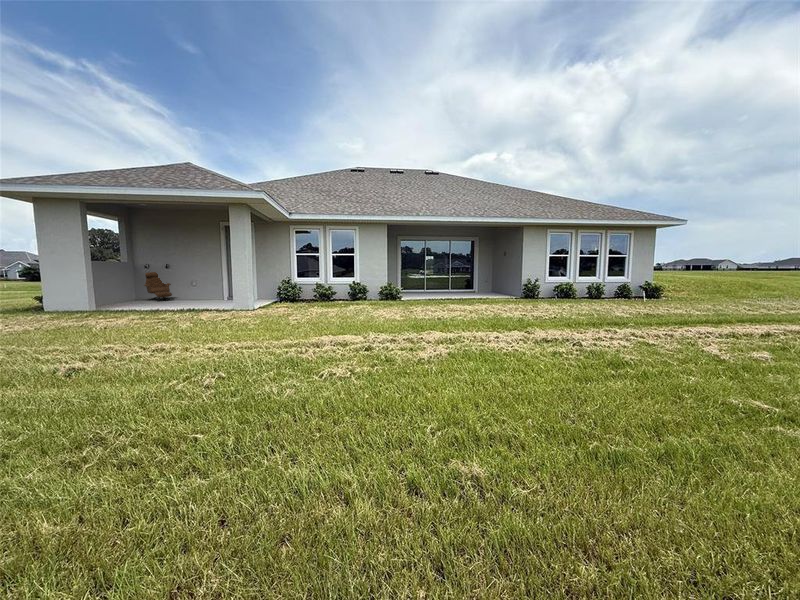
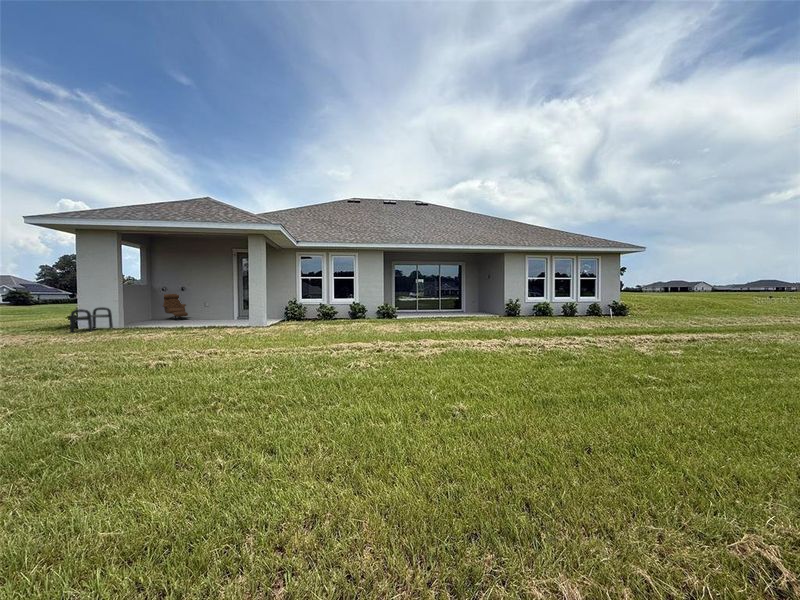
bench: none [30,288,83,316] -> present [70,307,113,332]

